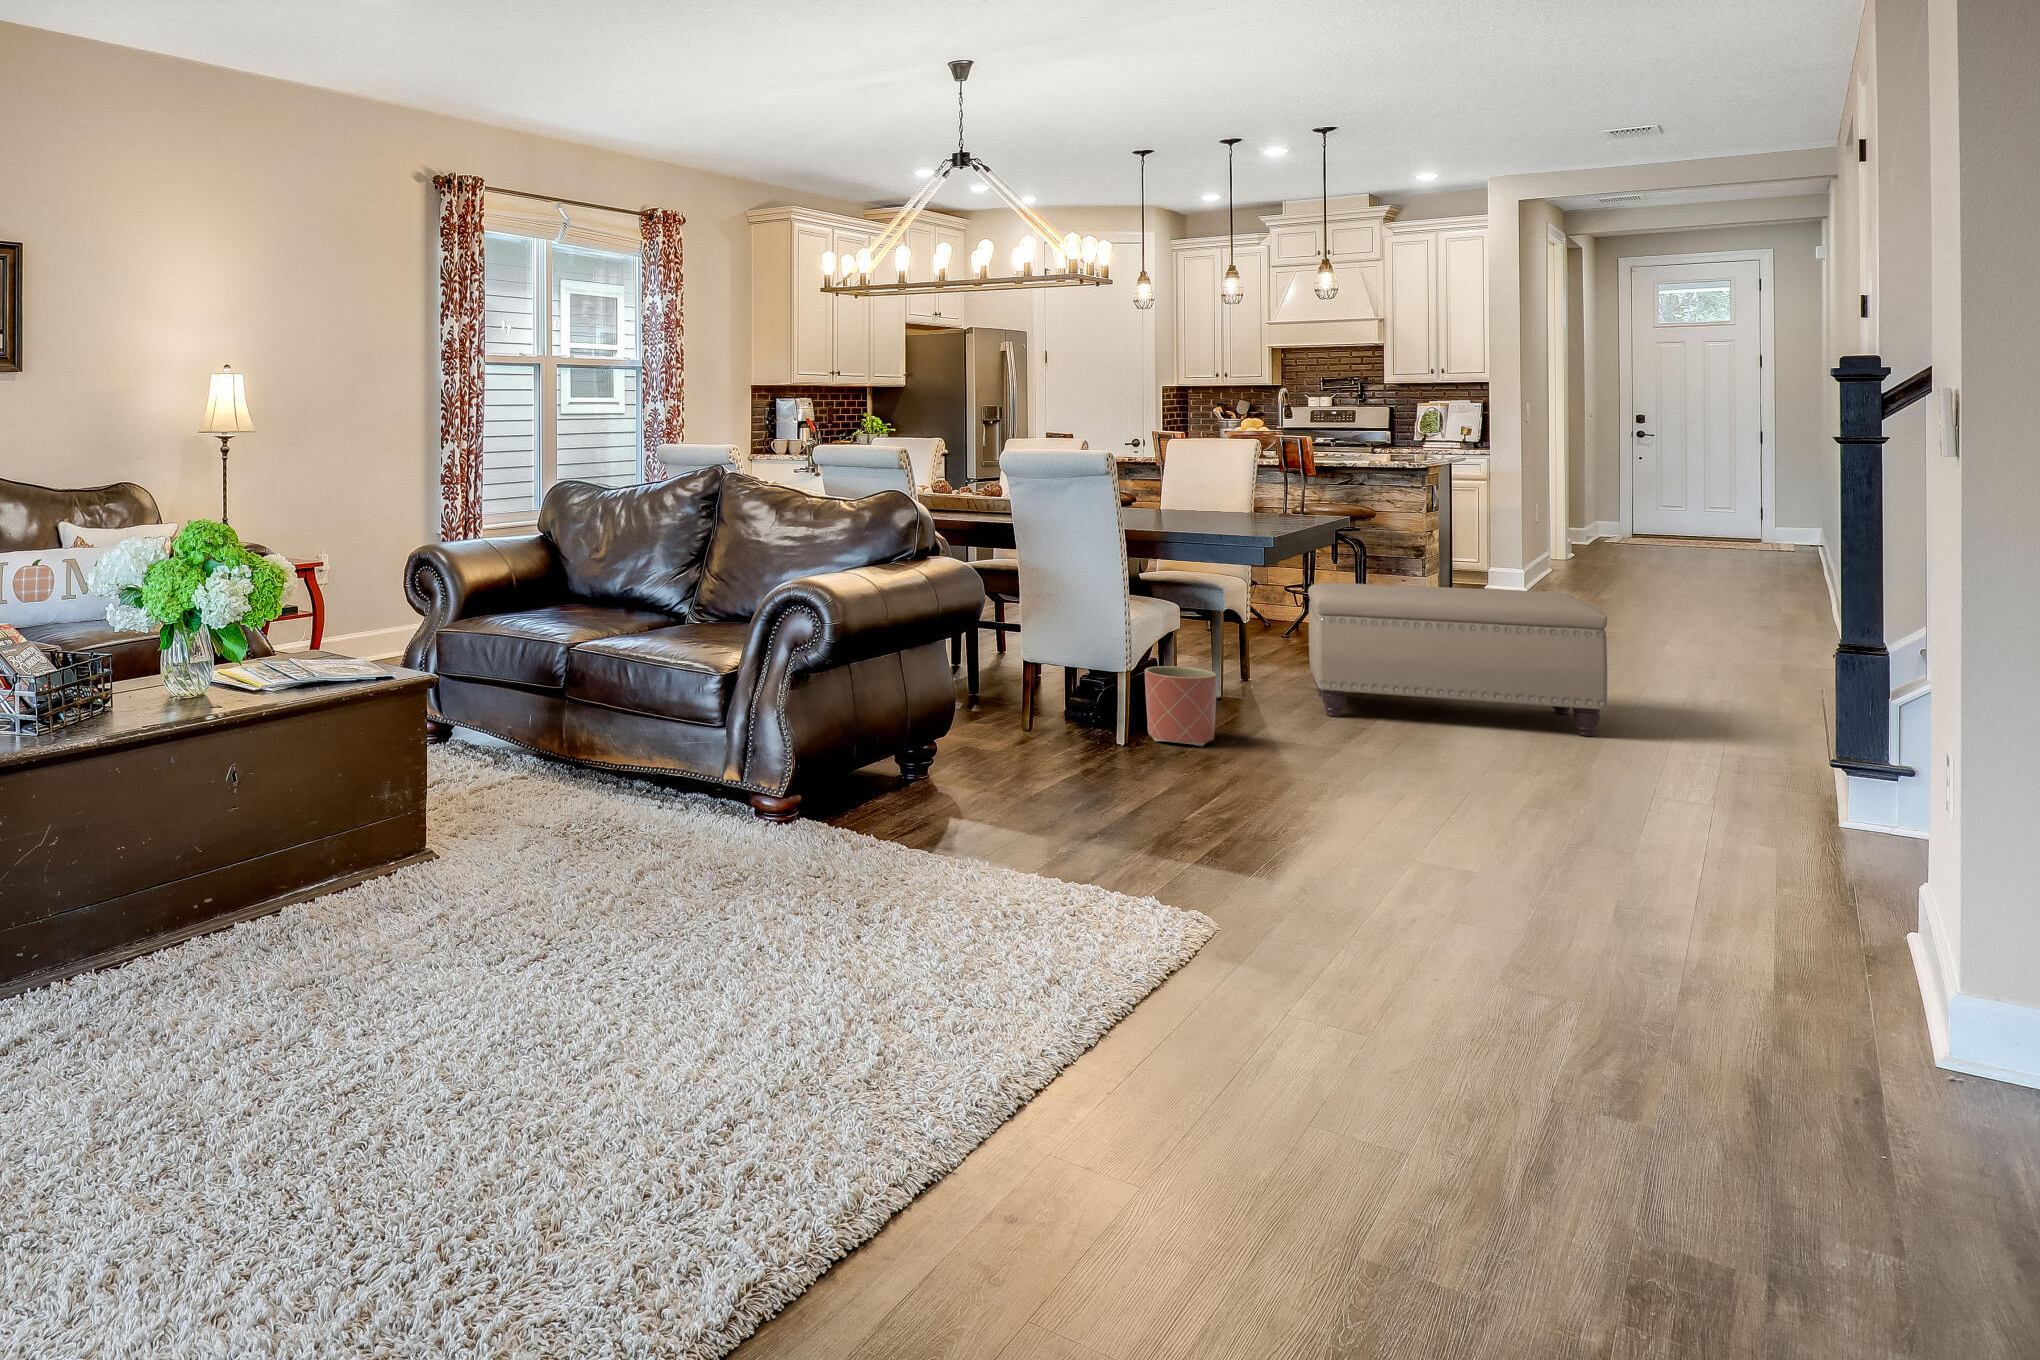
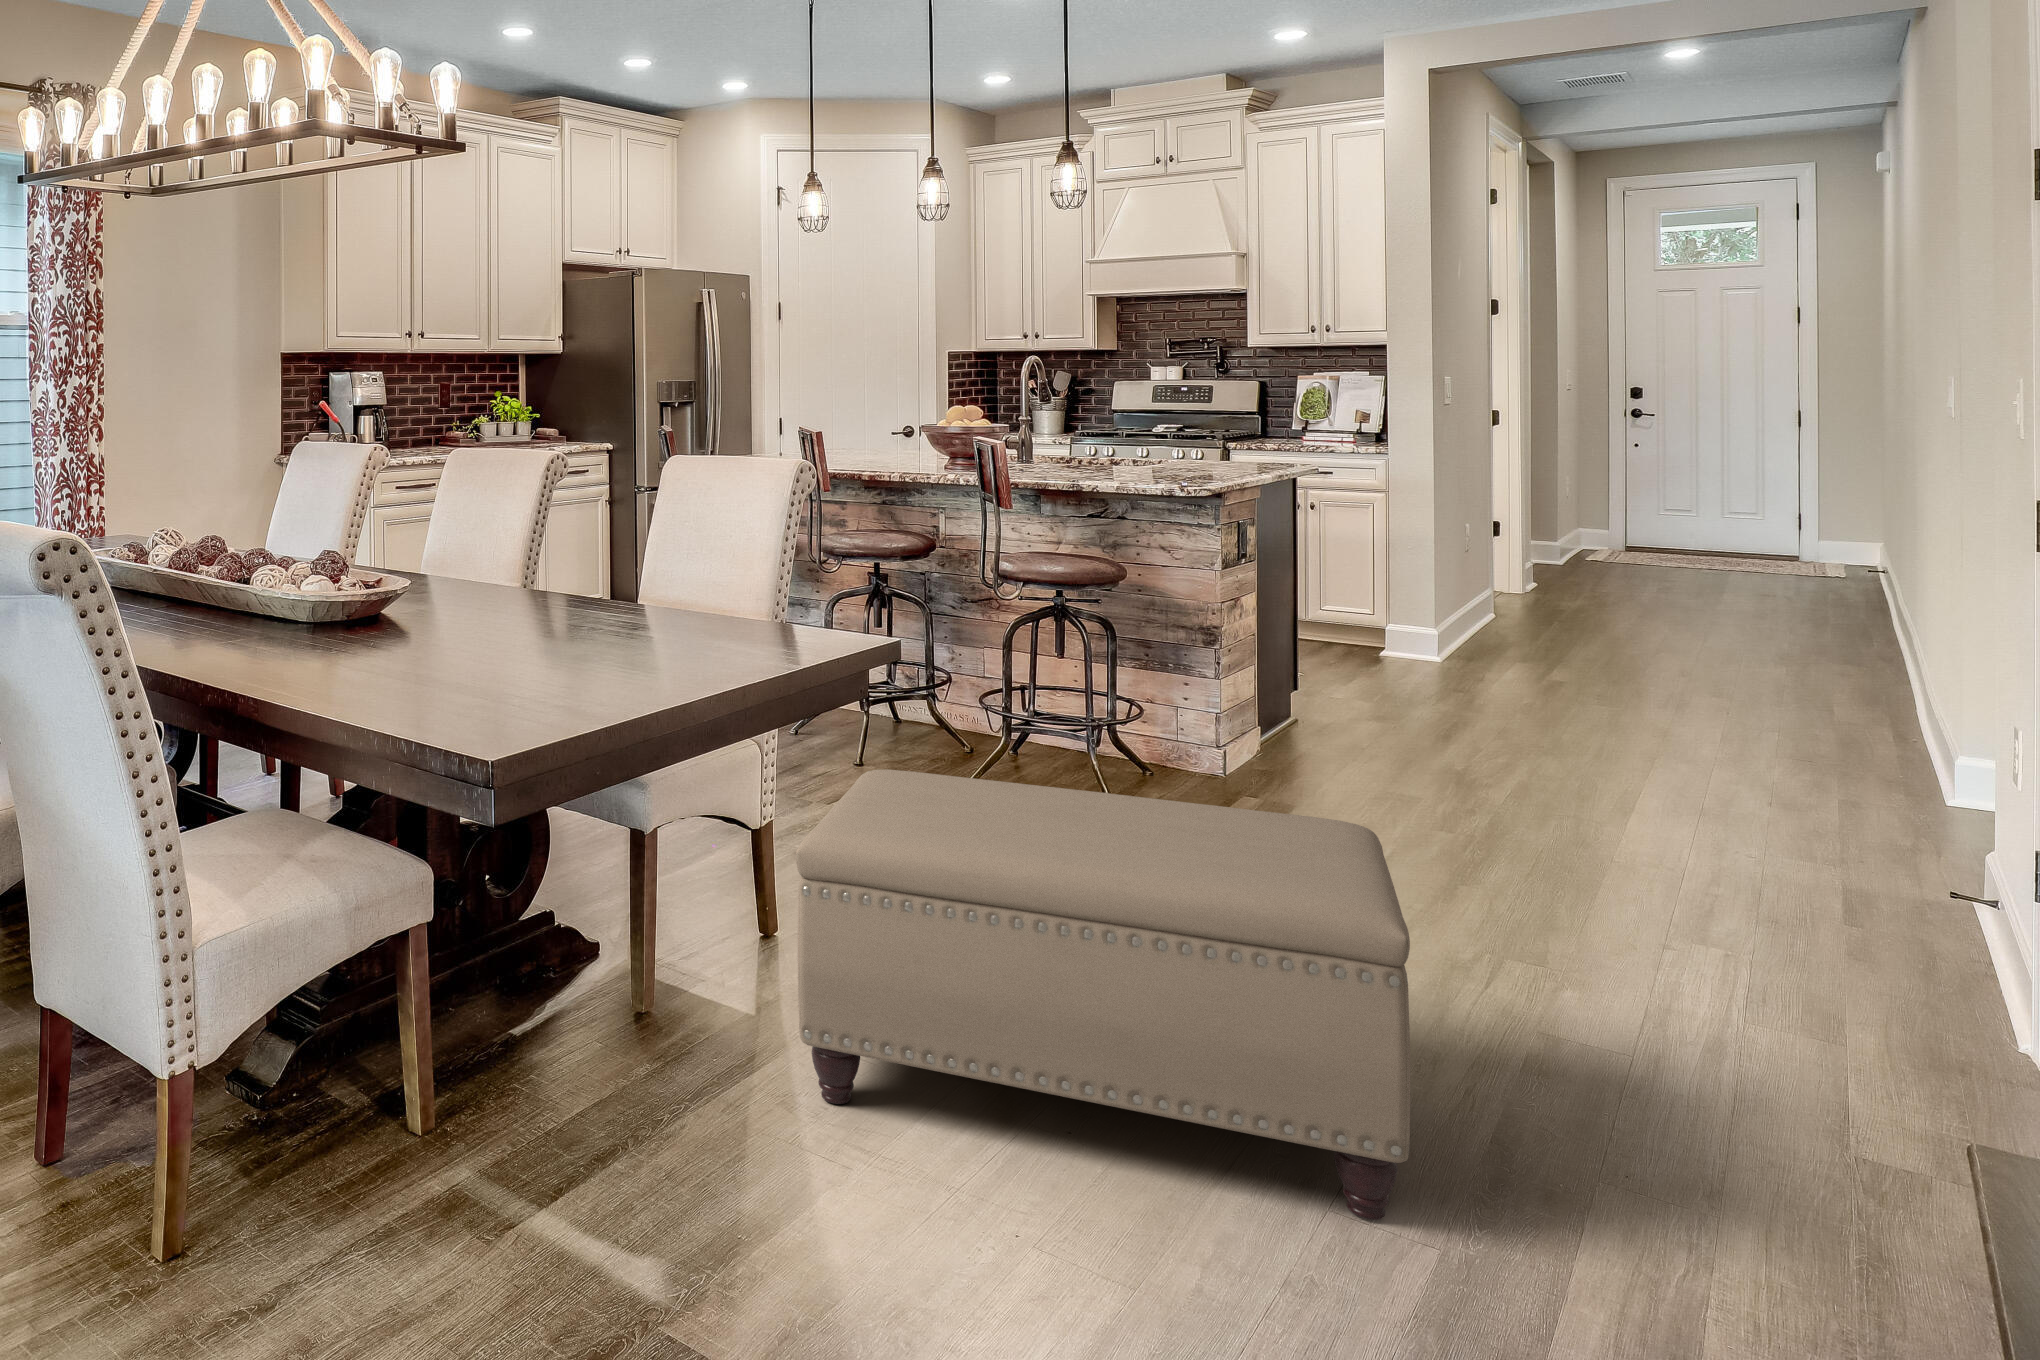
planter: present [1145,666,1217,746] -> none [294,1030,453,1271]

